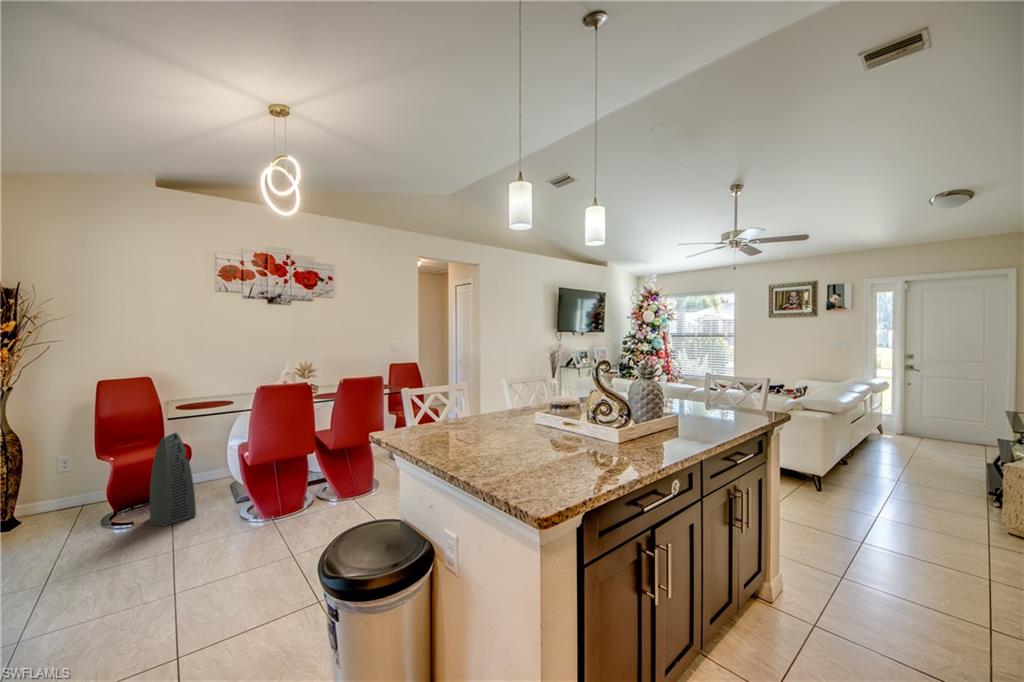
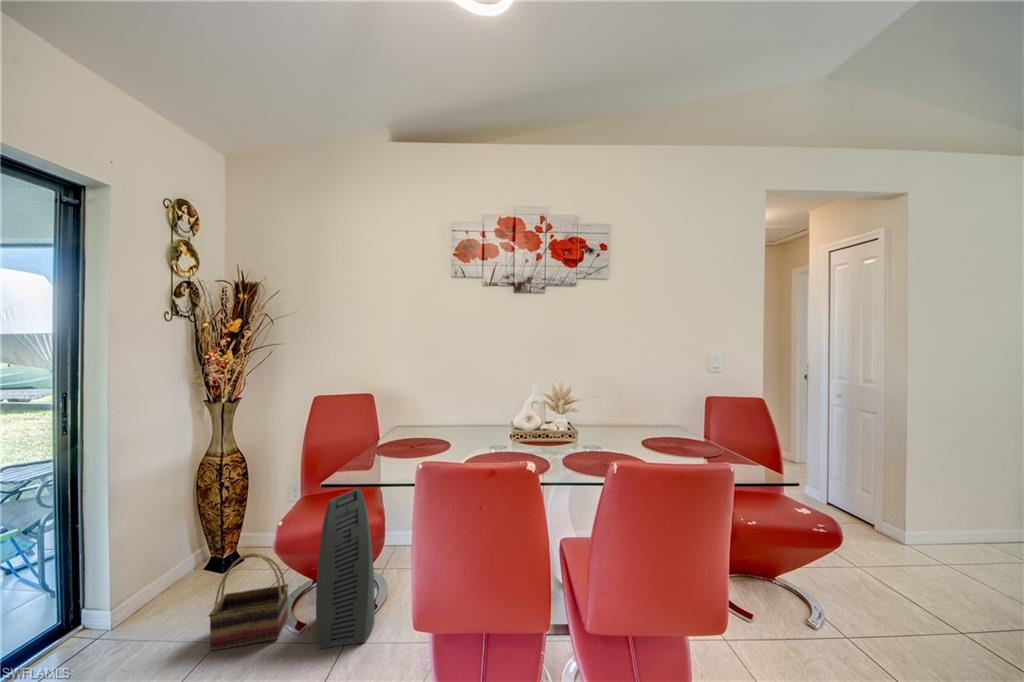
basket: none [60,485,123,551] -> present [209,553,288,651]

